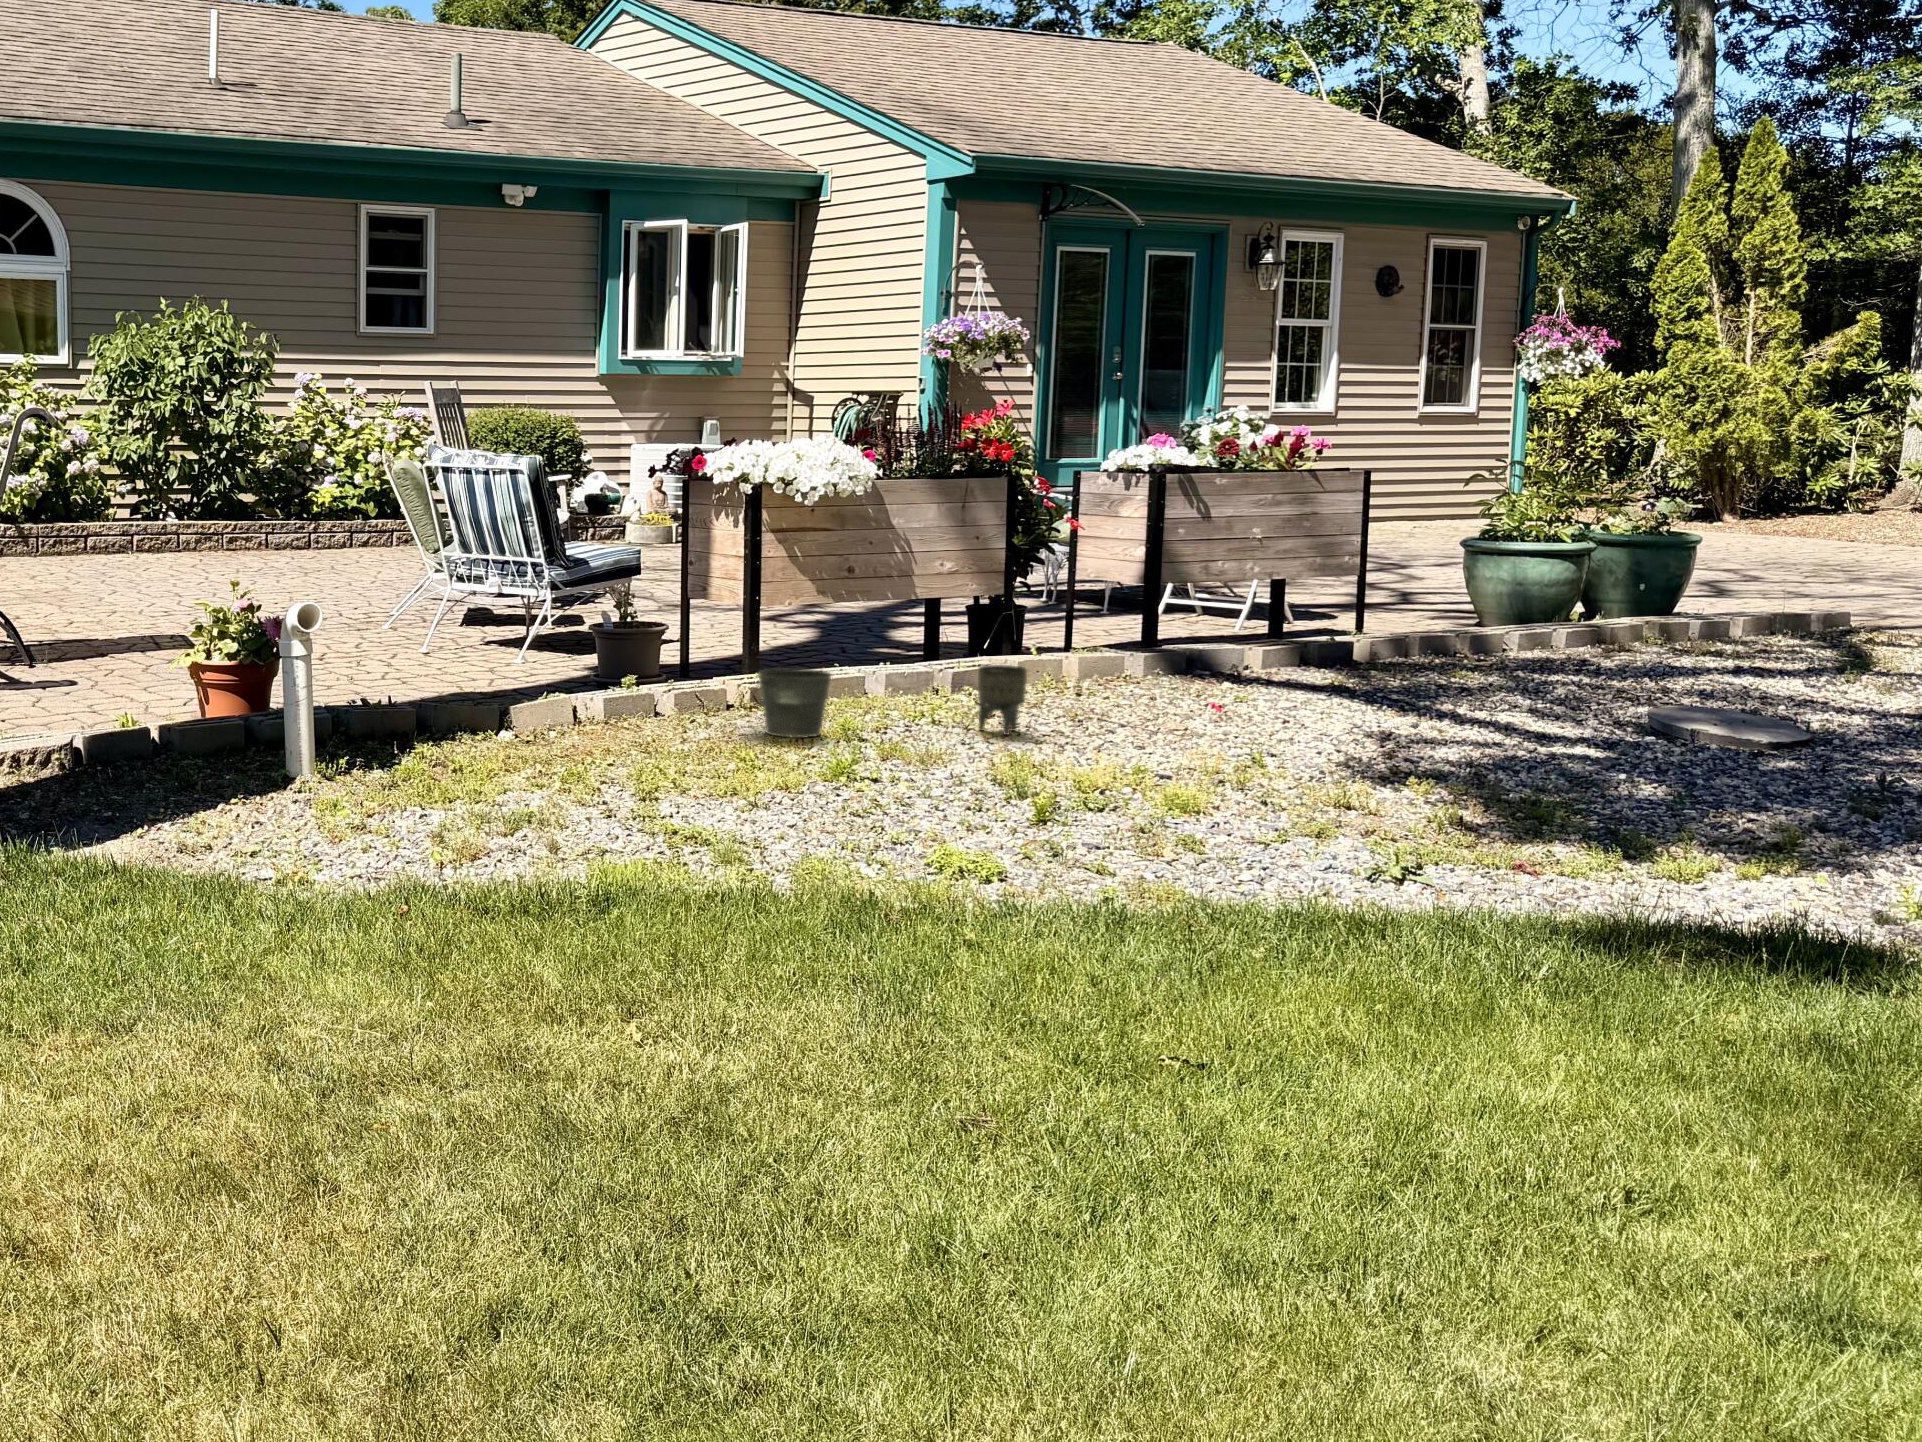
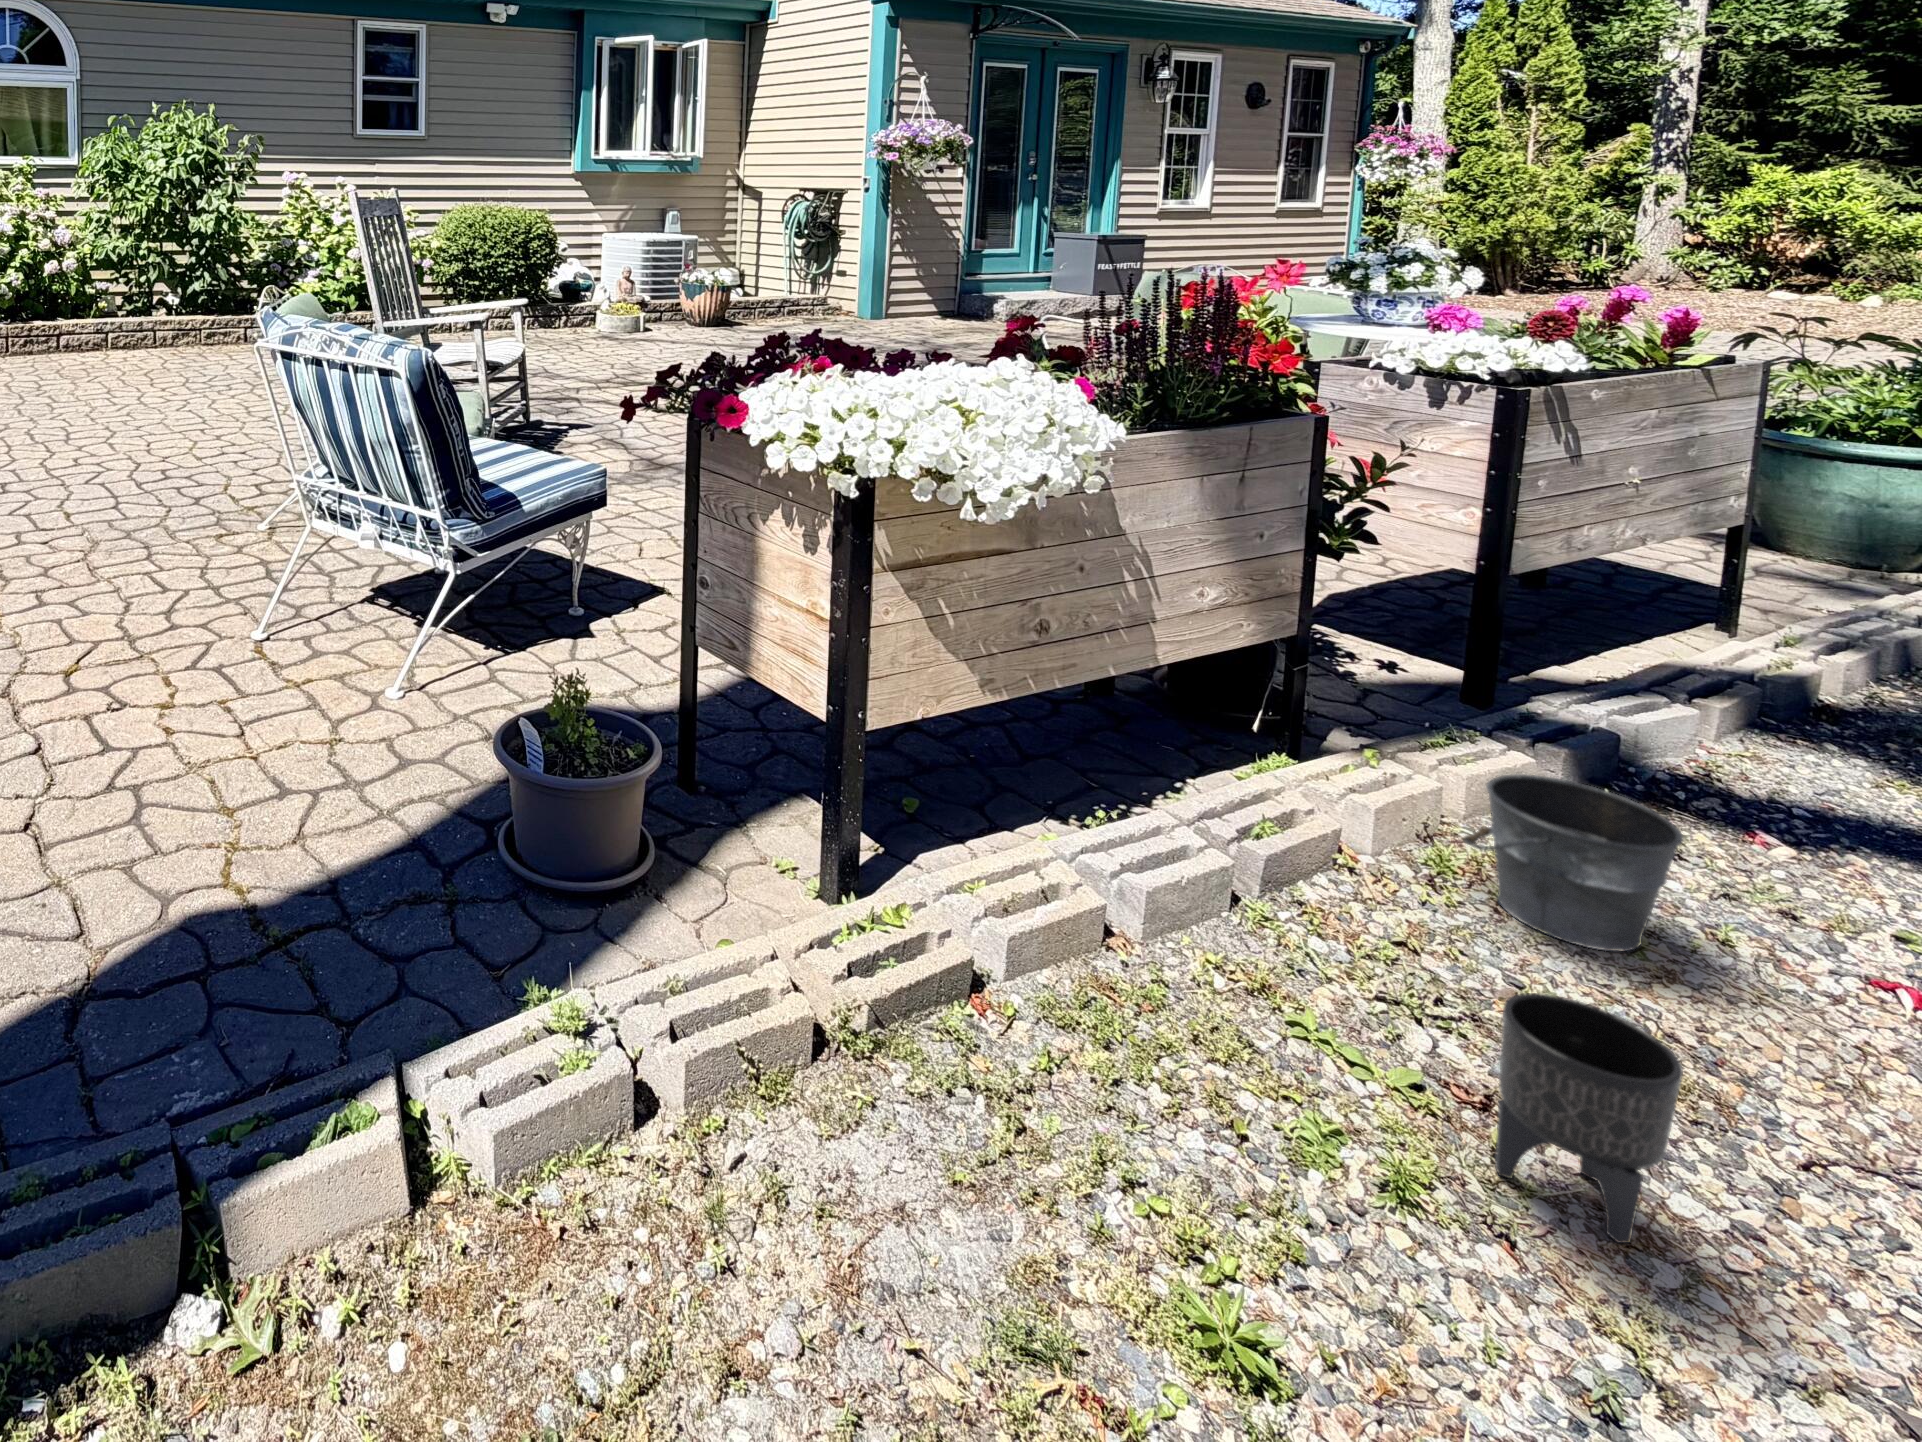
bucket: present [752,668,831,738] -> present [1463,774,1684,951]

